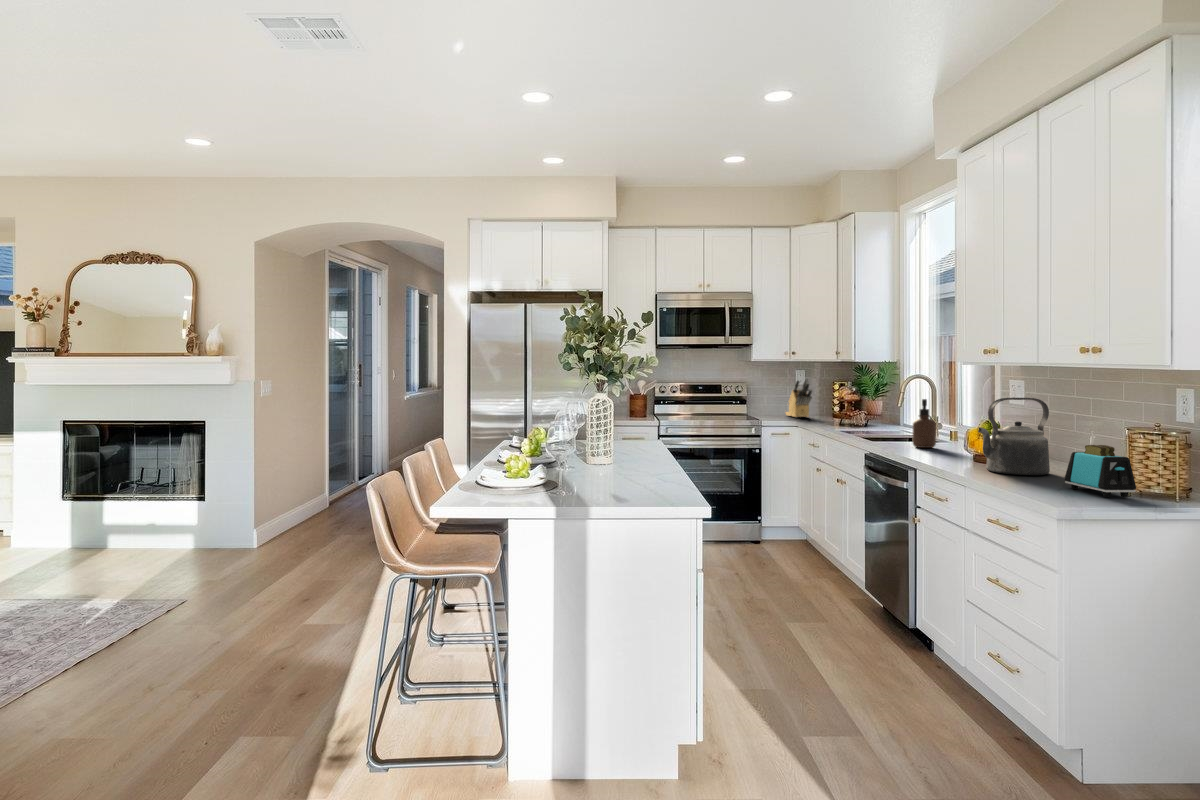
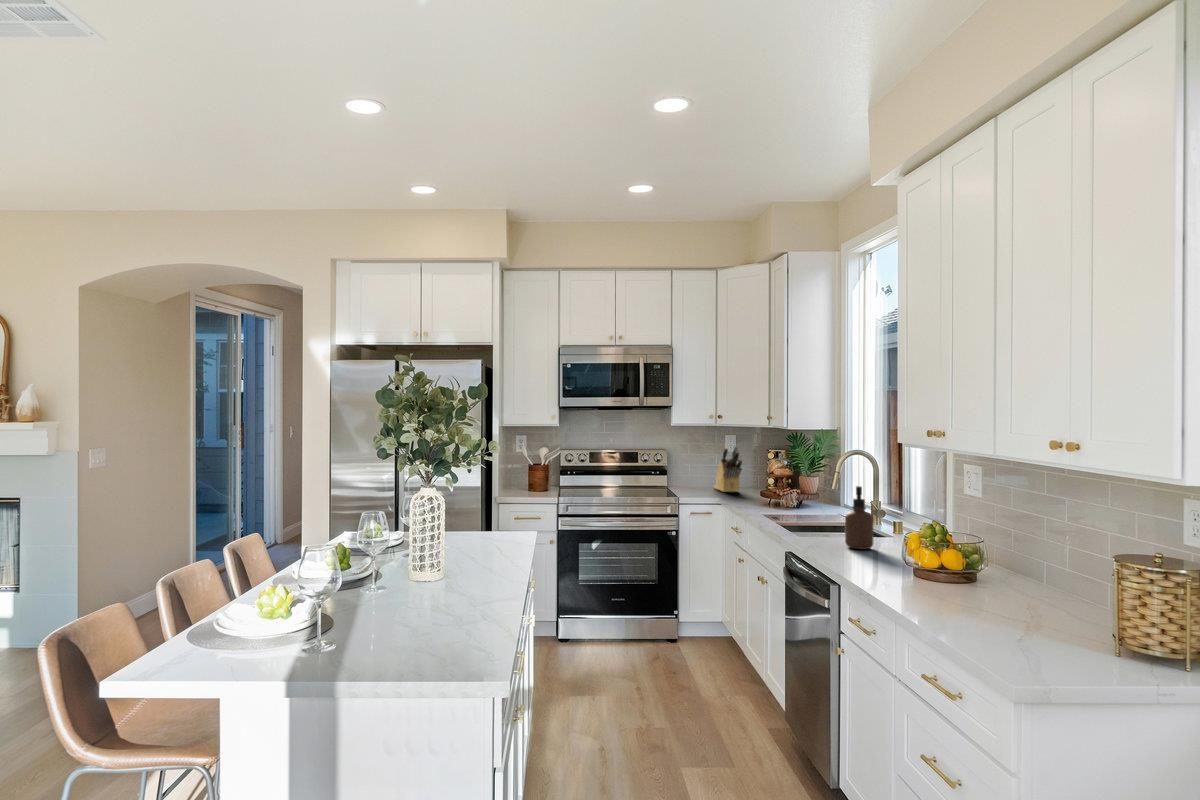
kettle: present [978,398,1050,475] -> none [918,499,1012,608]
toaster: present [1065,445,1136,497] -> none [1031,579,1130,661]

